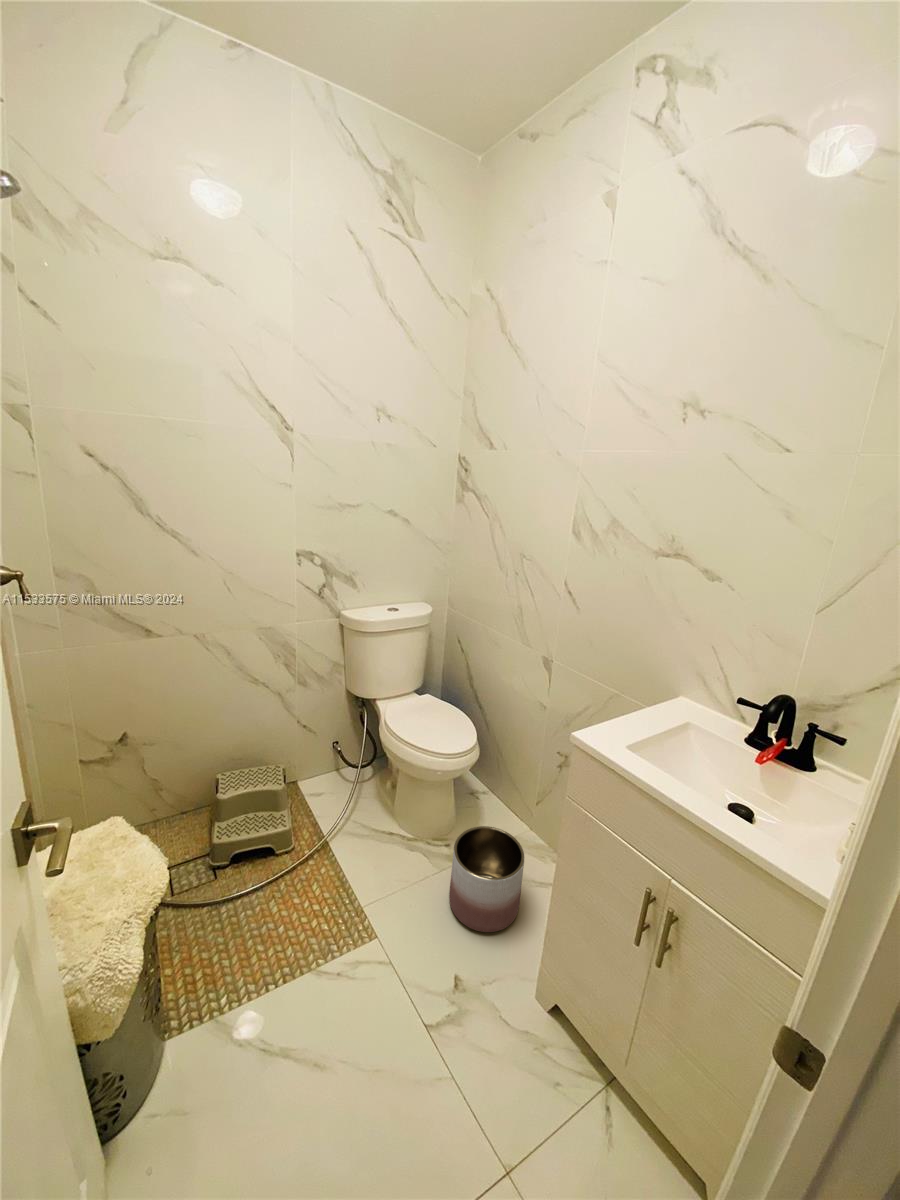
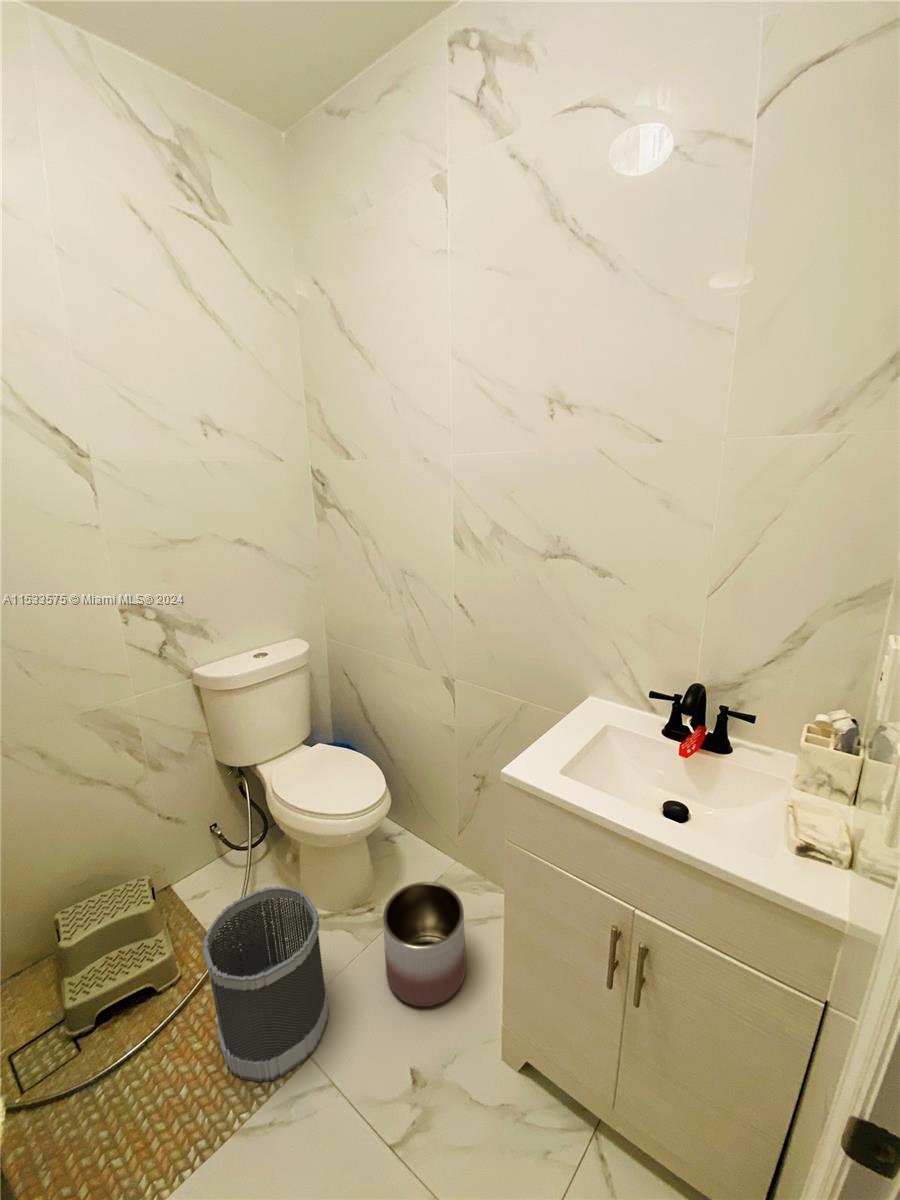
wastebasket: none [312,794,402,945] -> present [202,887,329,1082]

